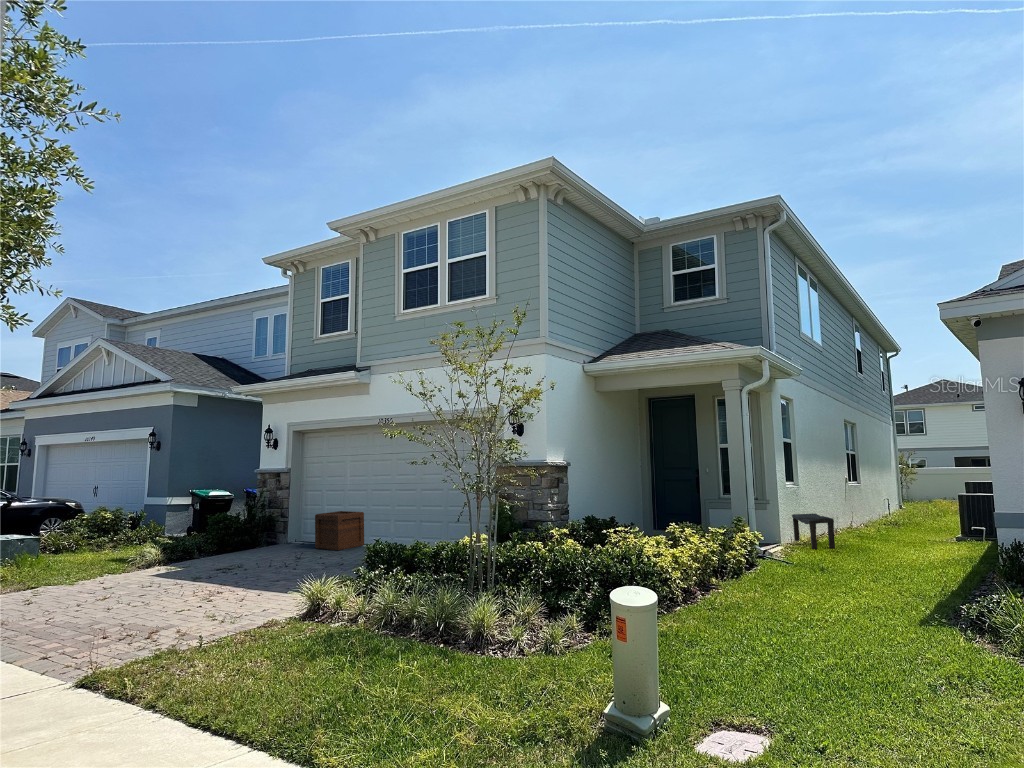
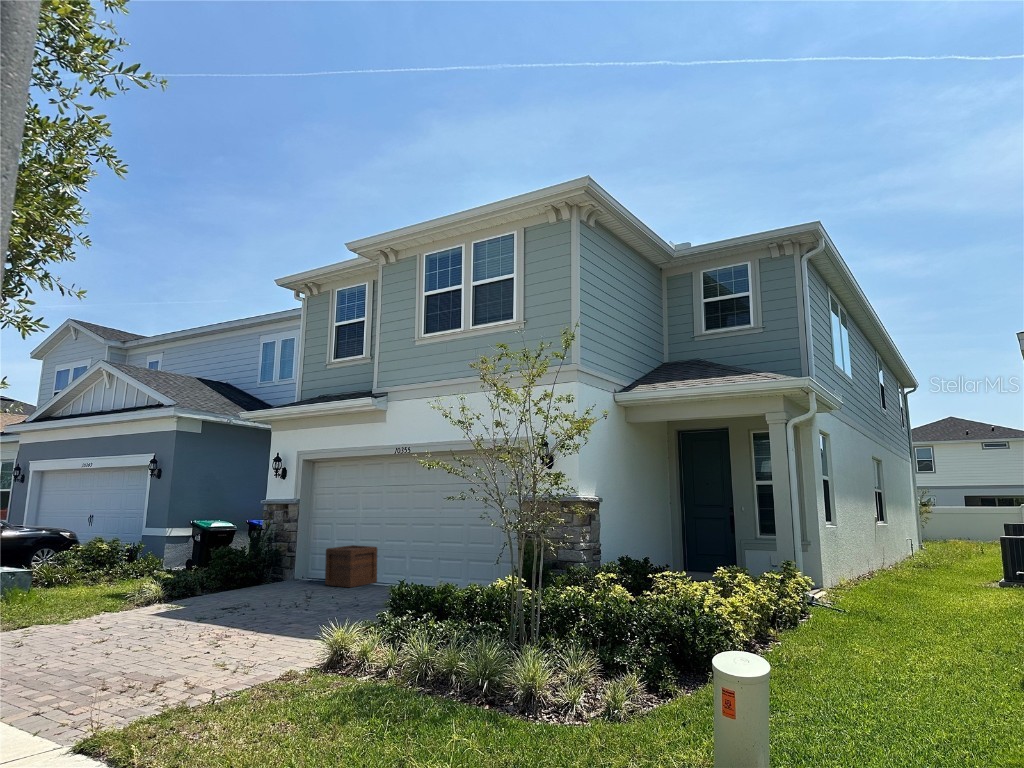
bench: present [792,514,835,549] -> none [831,555,881,594]

